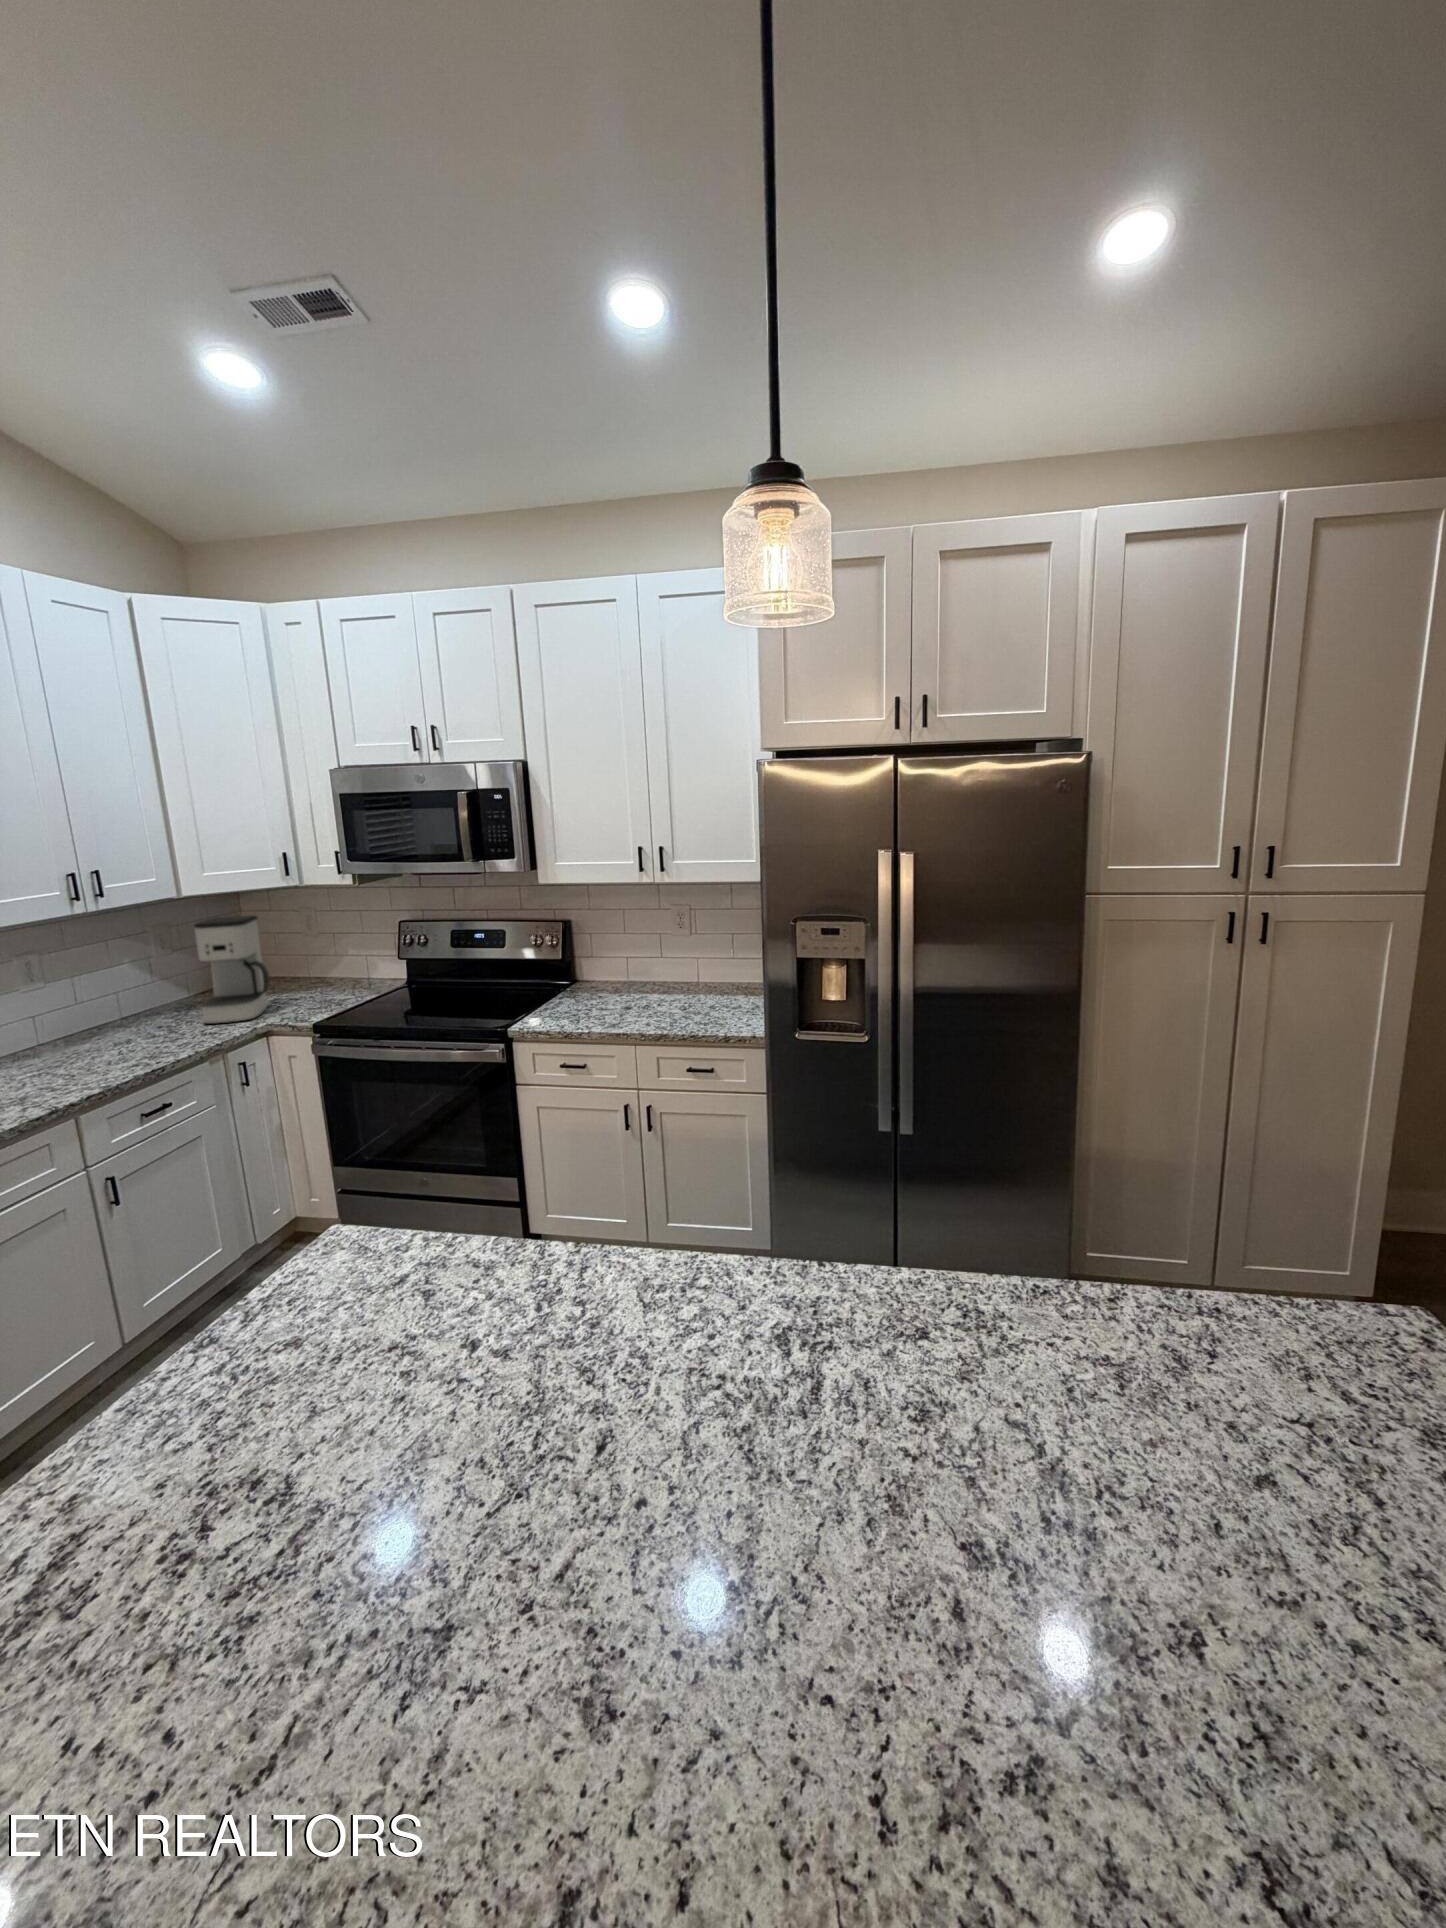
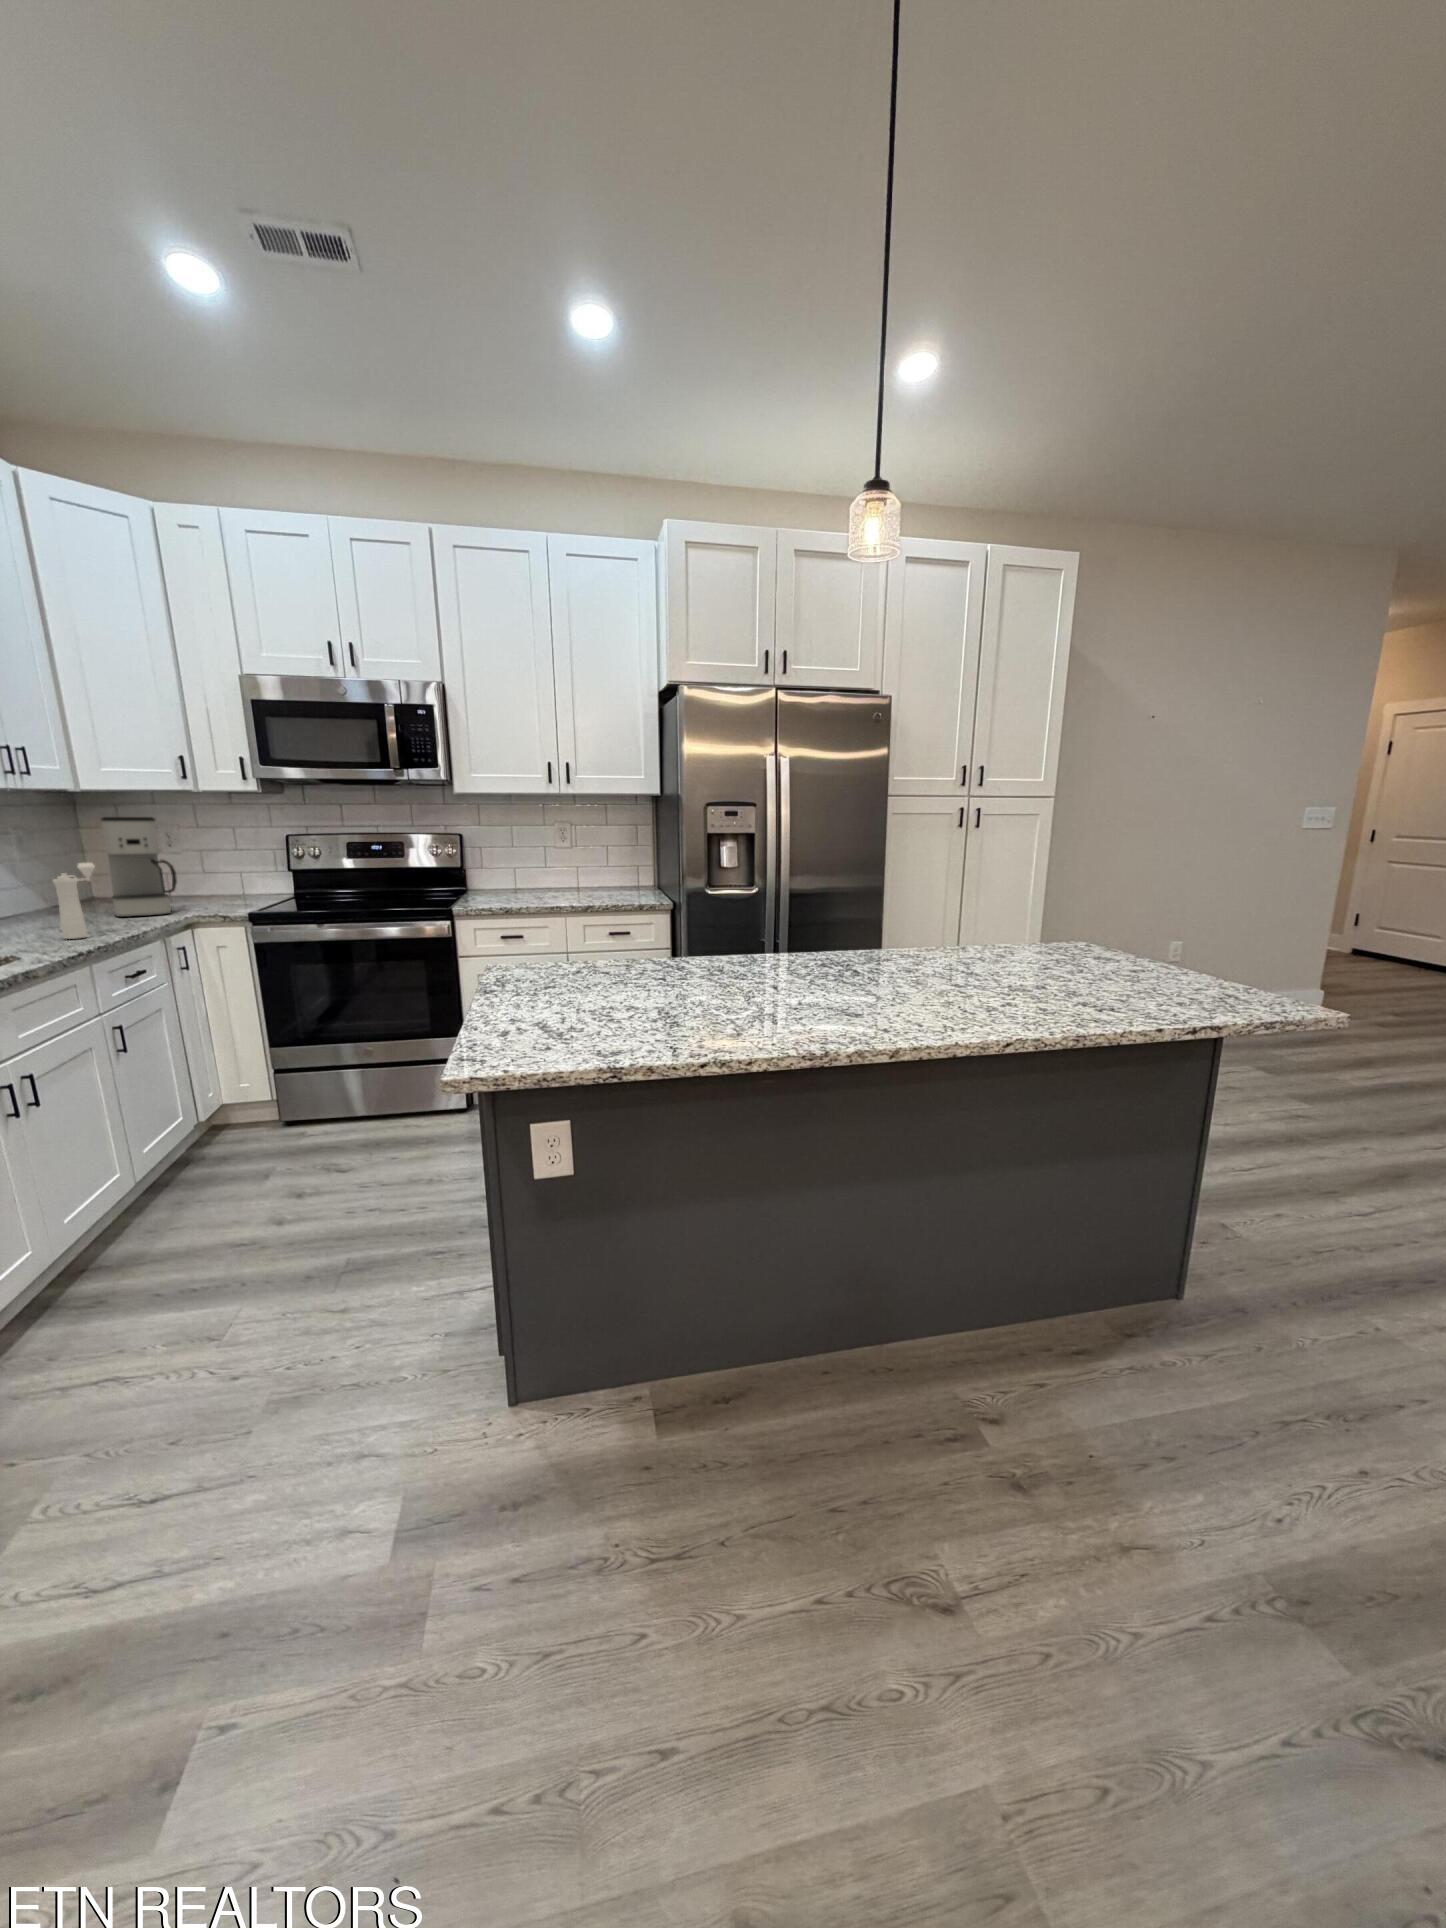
pepper mill: none [71,989,133,1077] -> present [53,863,95,939]

